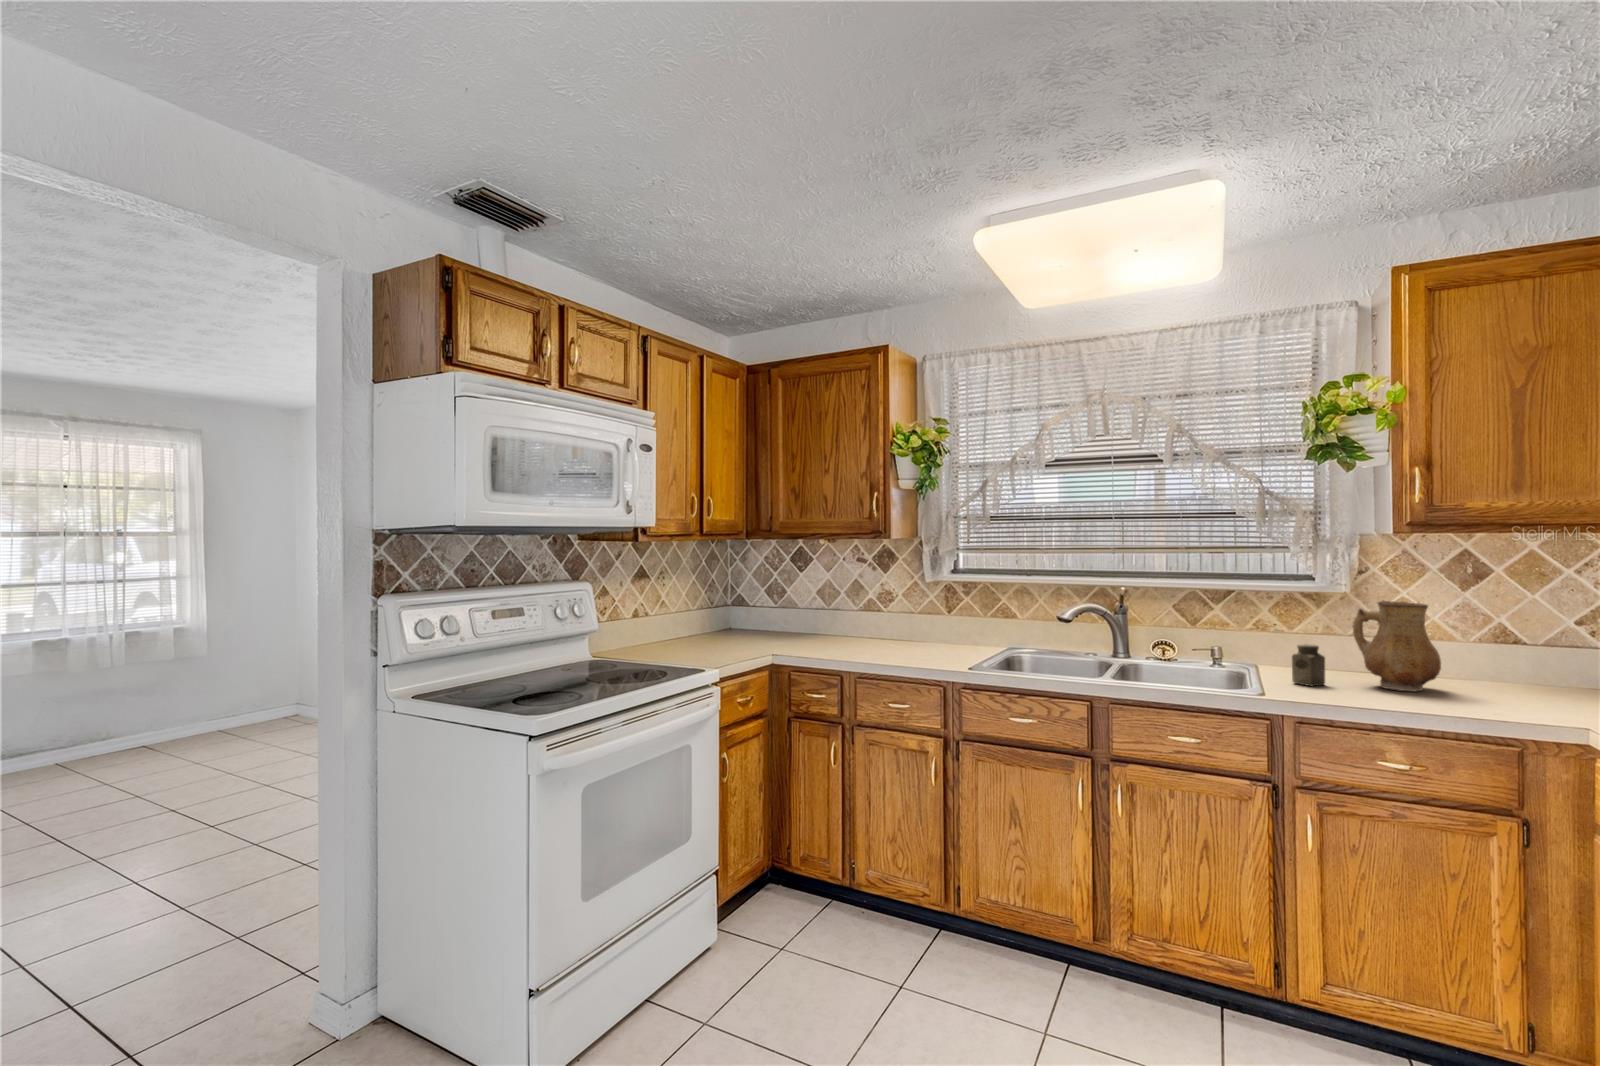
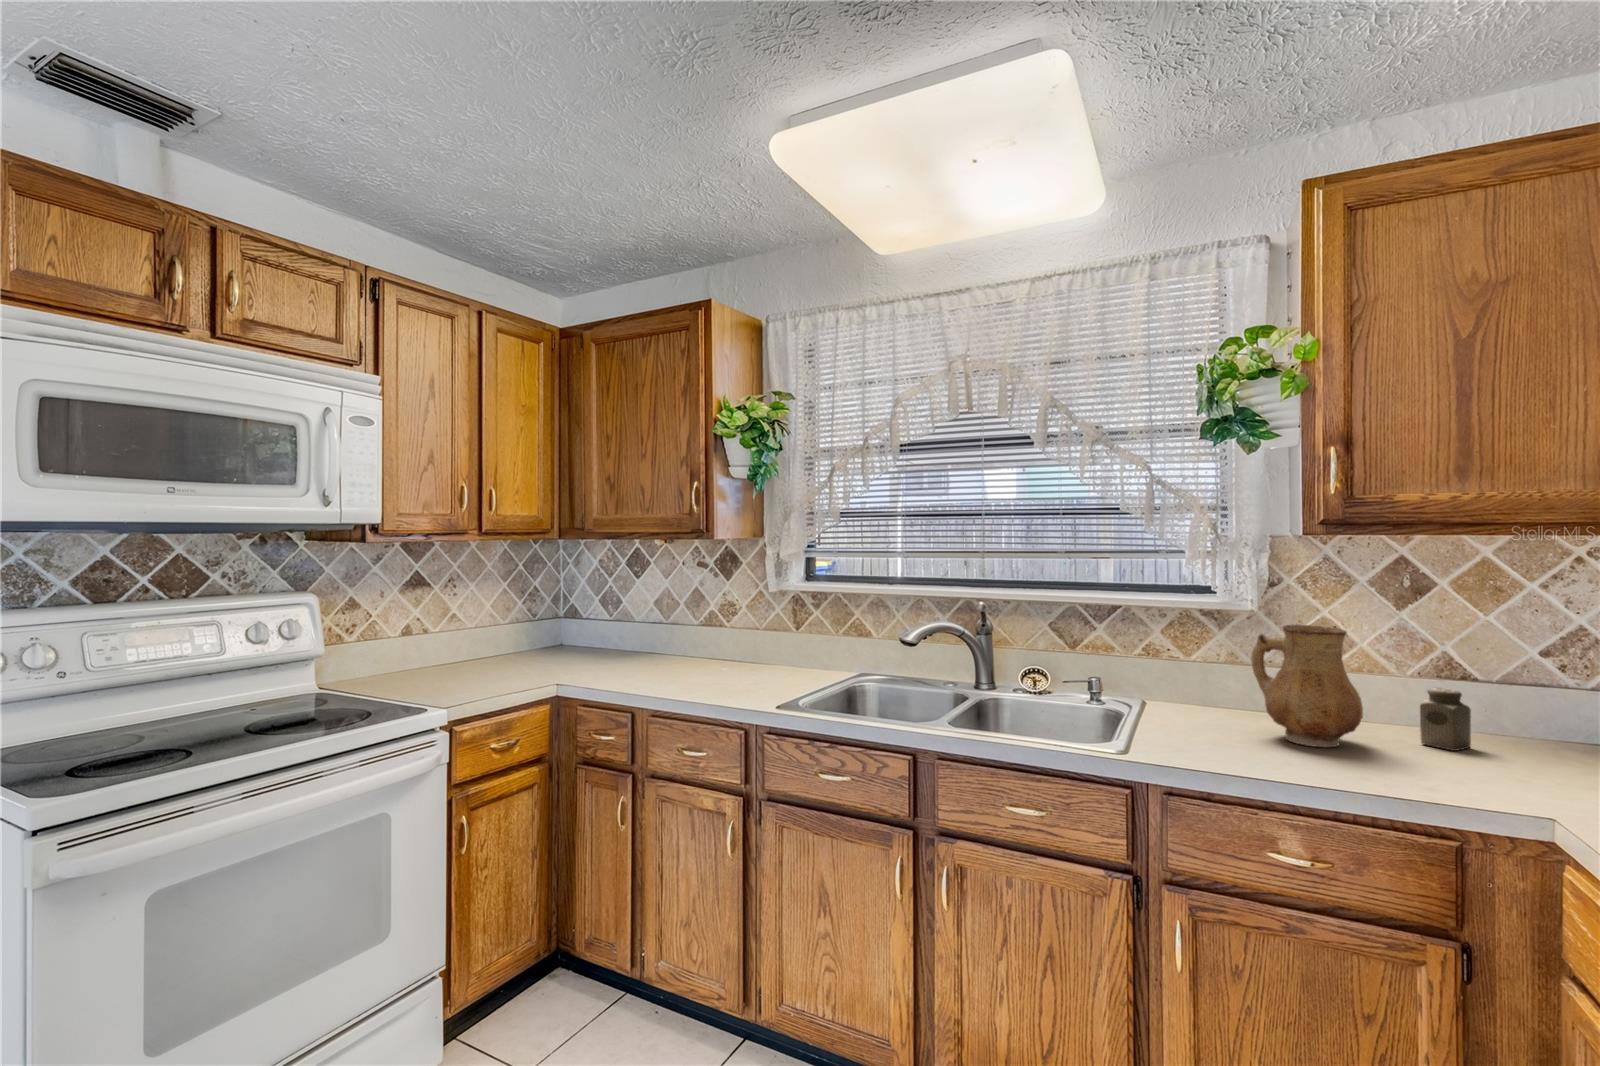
salt shaker: present [1292,644,1325,686] -> present [1420,688,1471,751]

